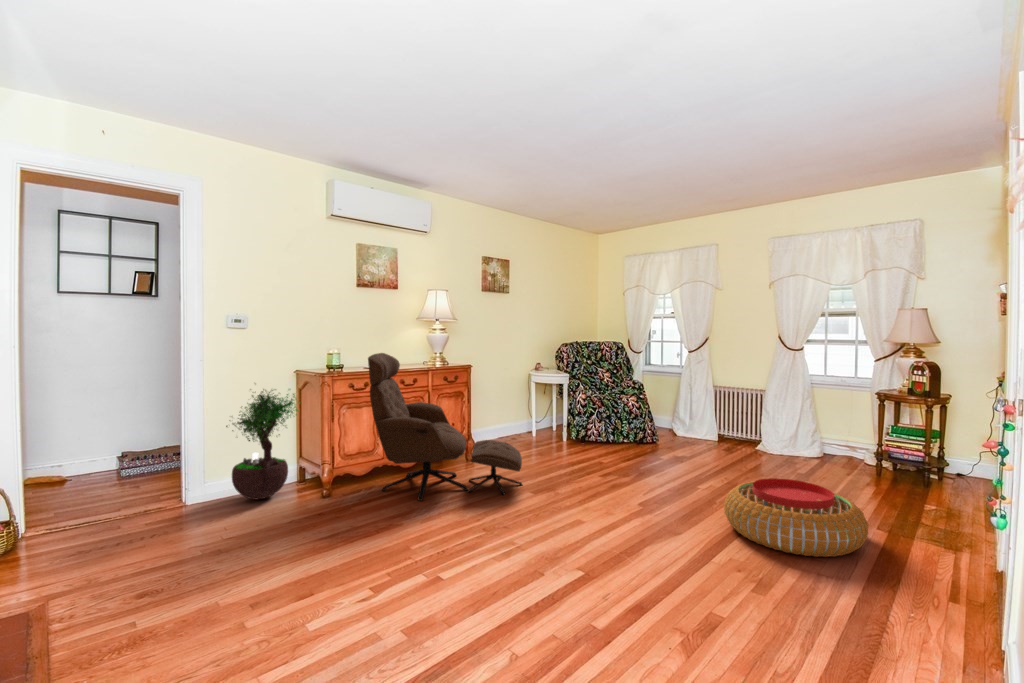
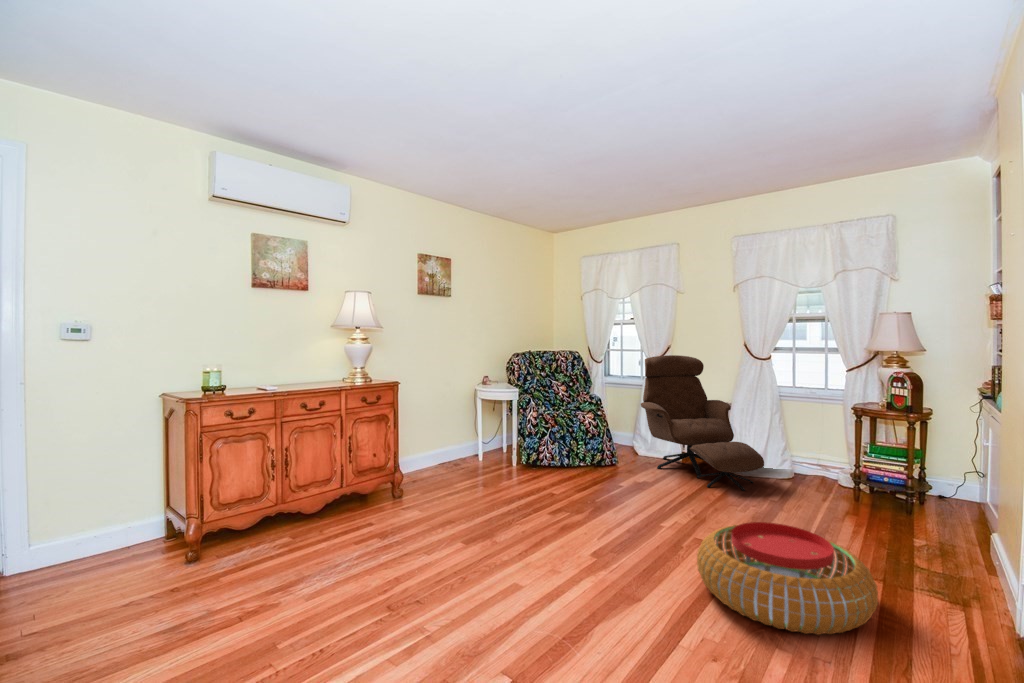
lounge chair: present [368,353,523,501] -> present [641,355,764,491]
potted tree: present [226,389,299,499] -> none [40,414,159,569]

